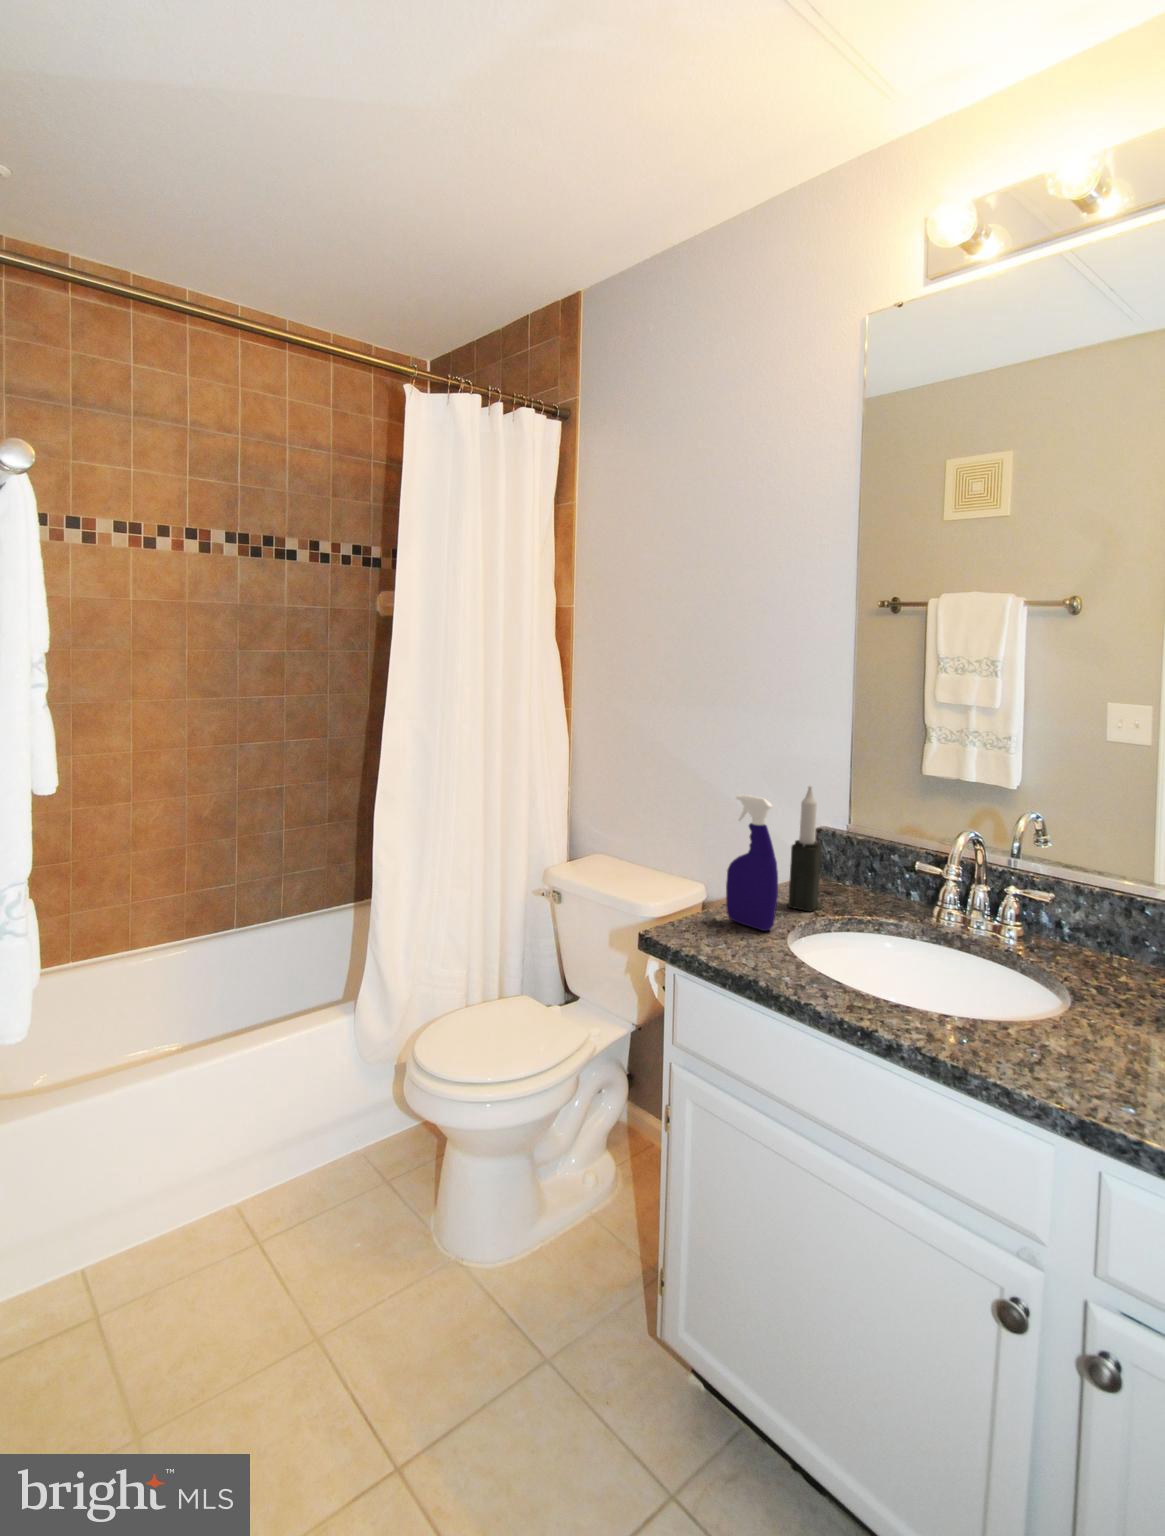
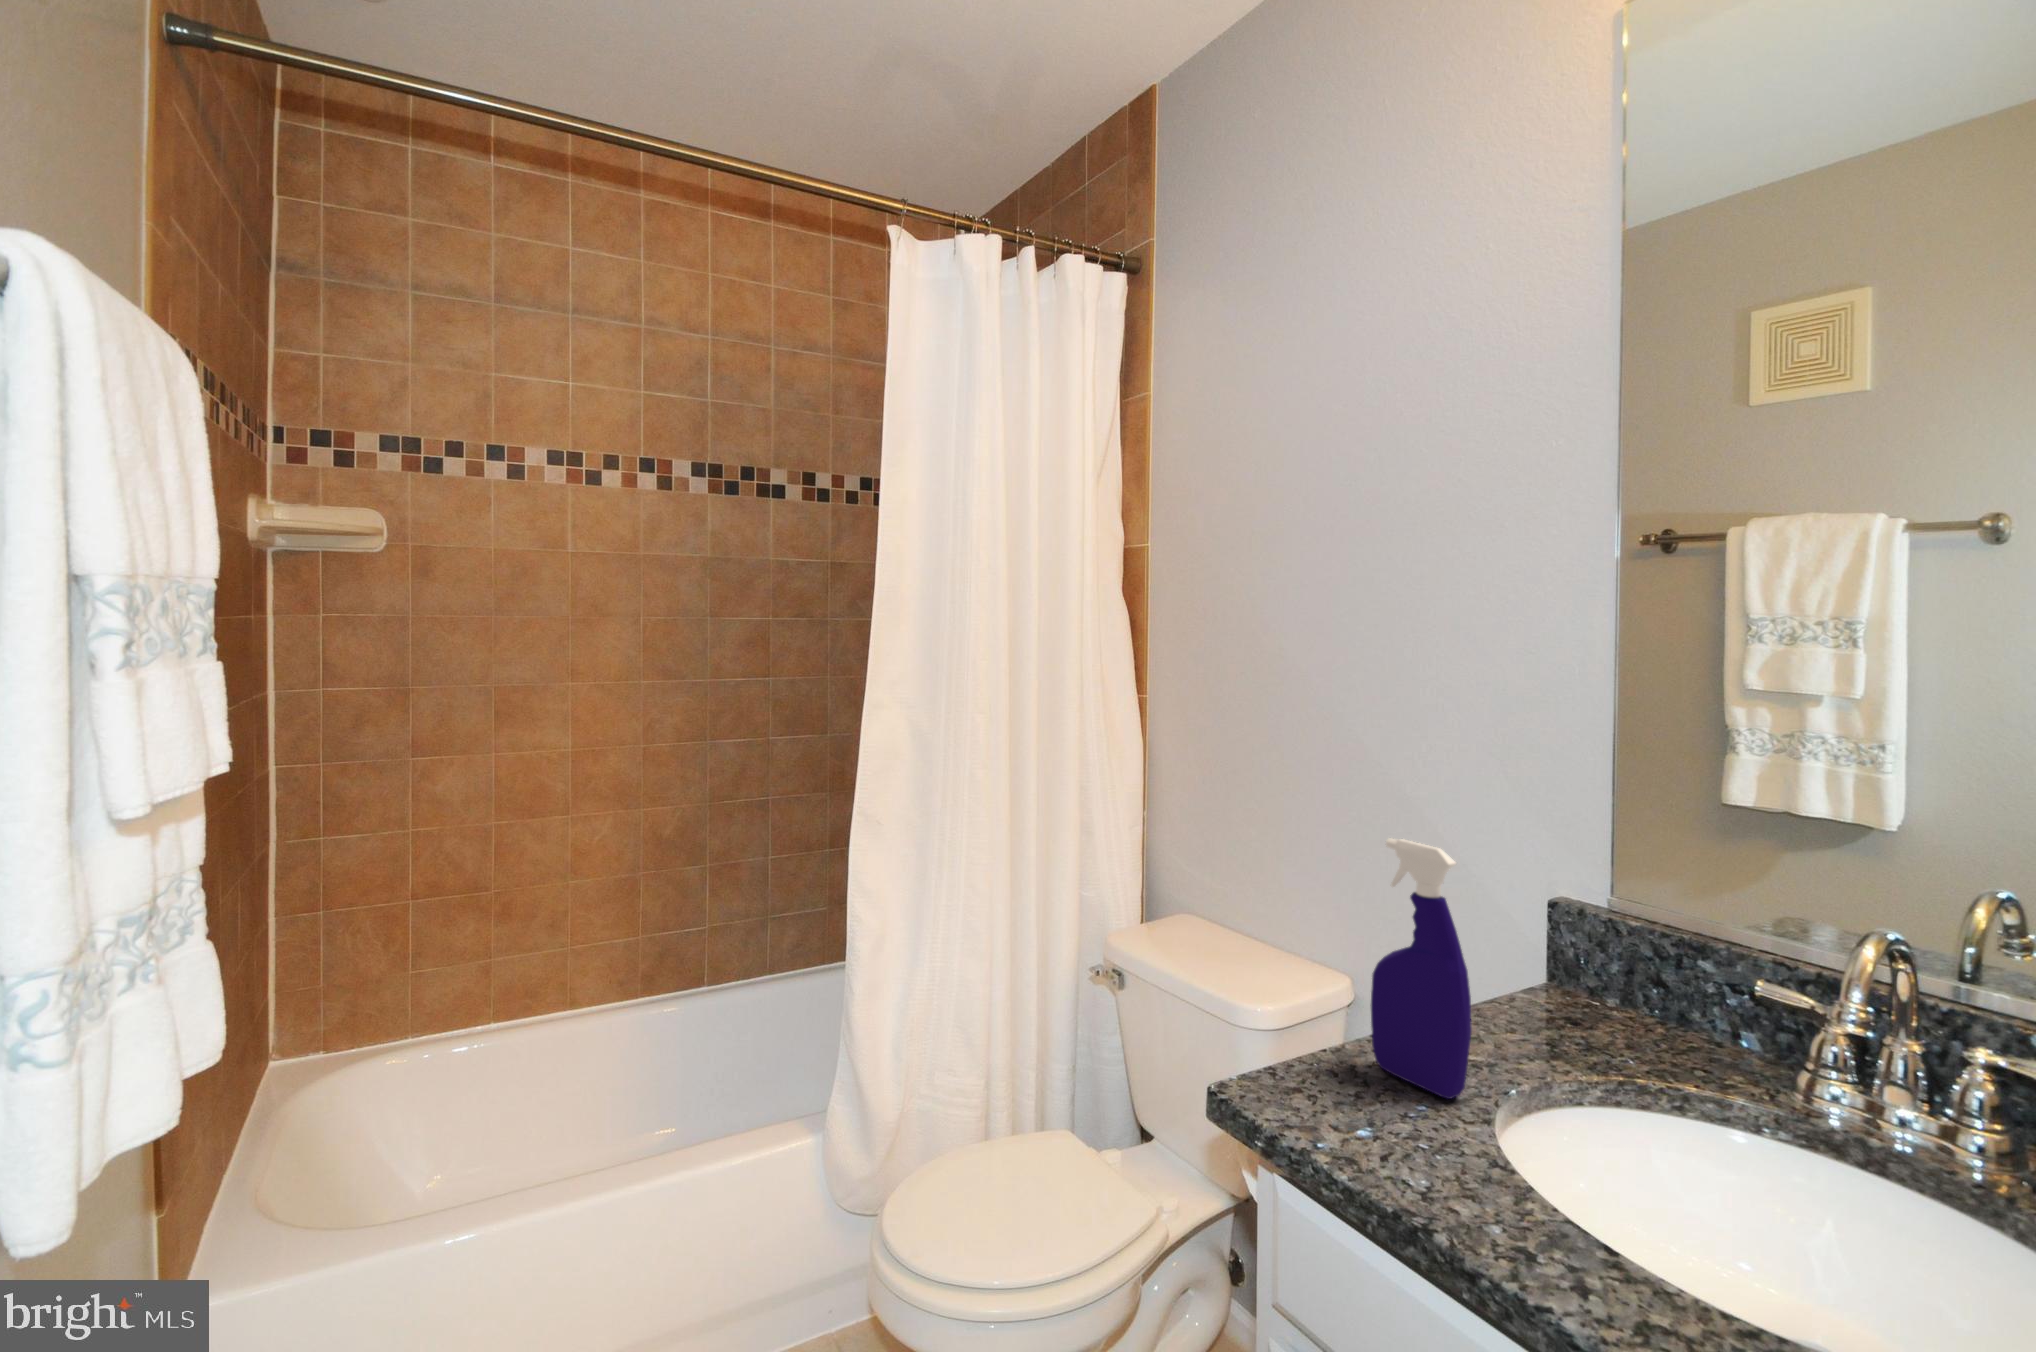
candle: present [788,786,821,911] -> none [1492,824,1554,1058]

